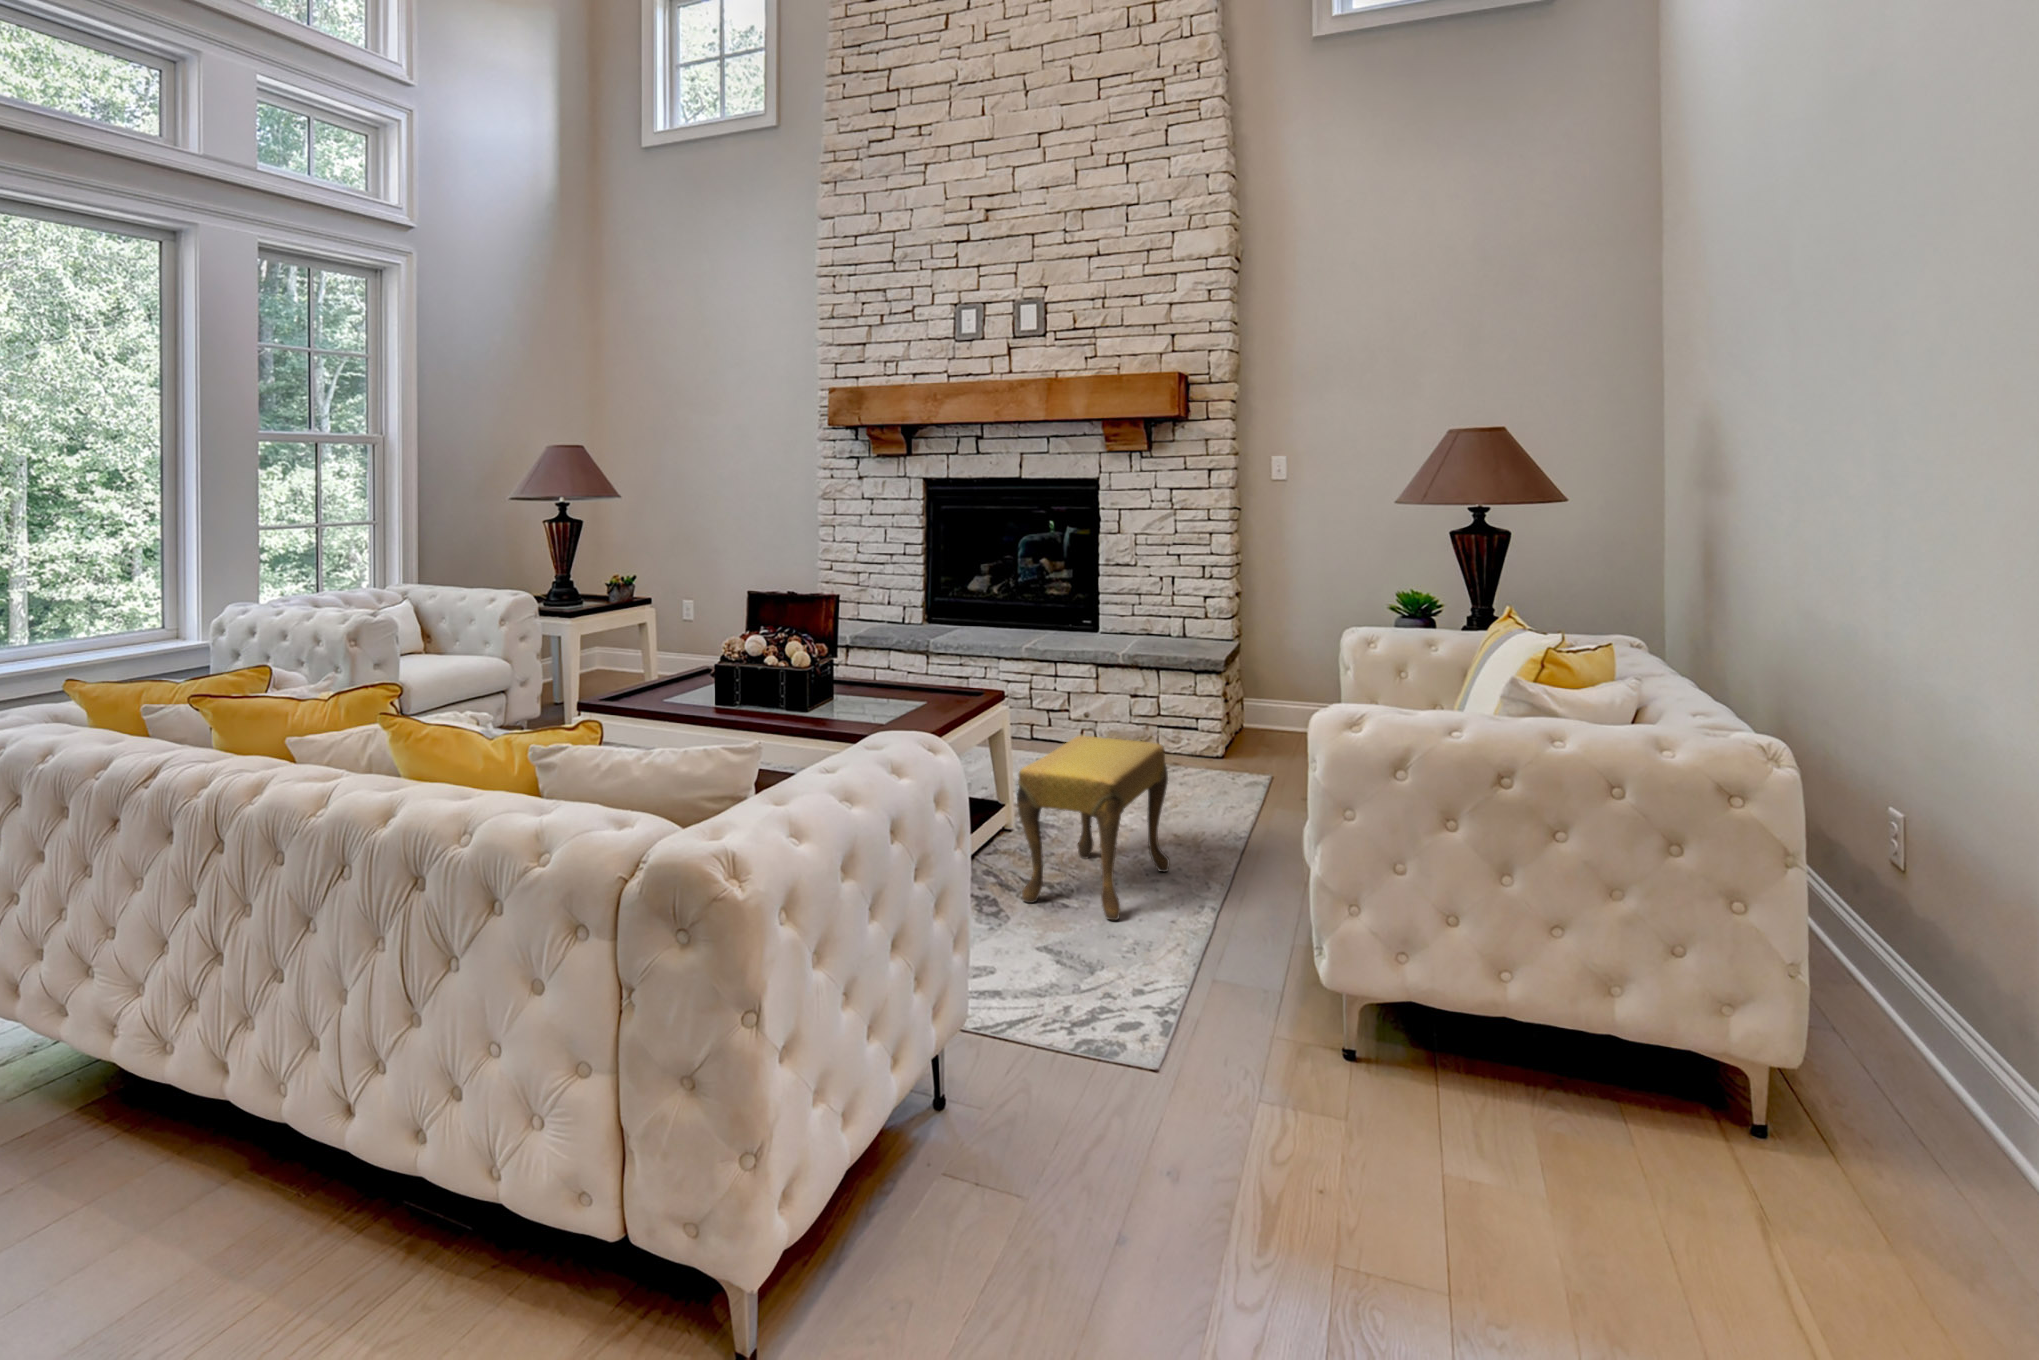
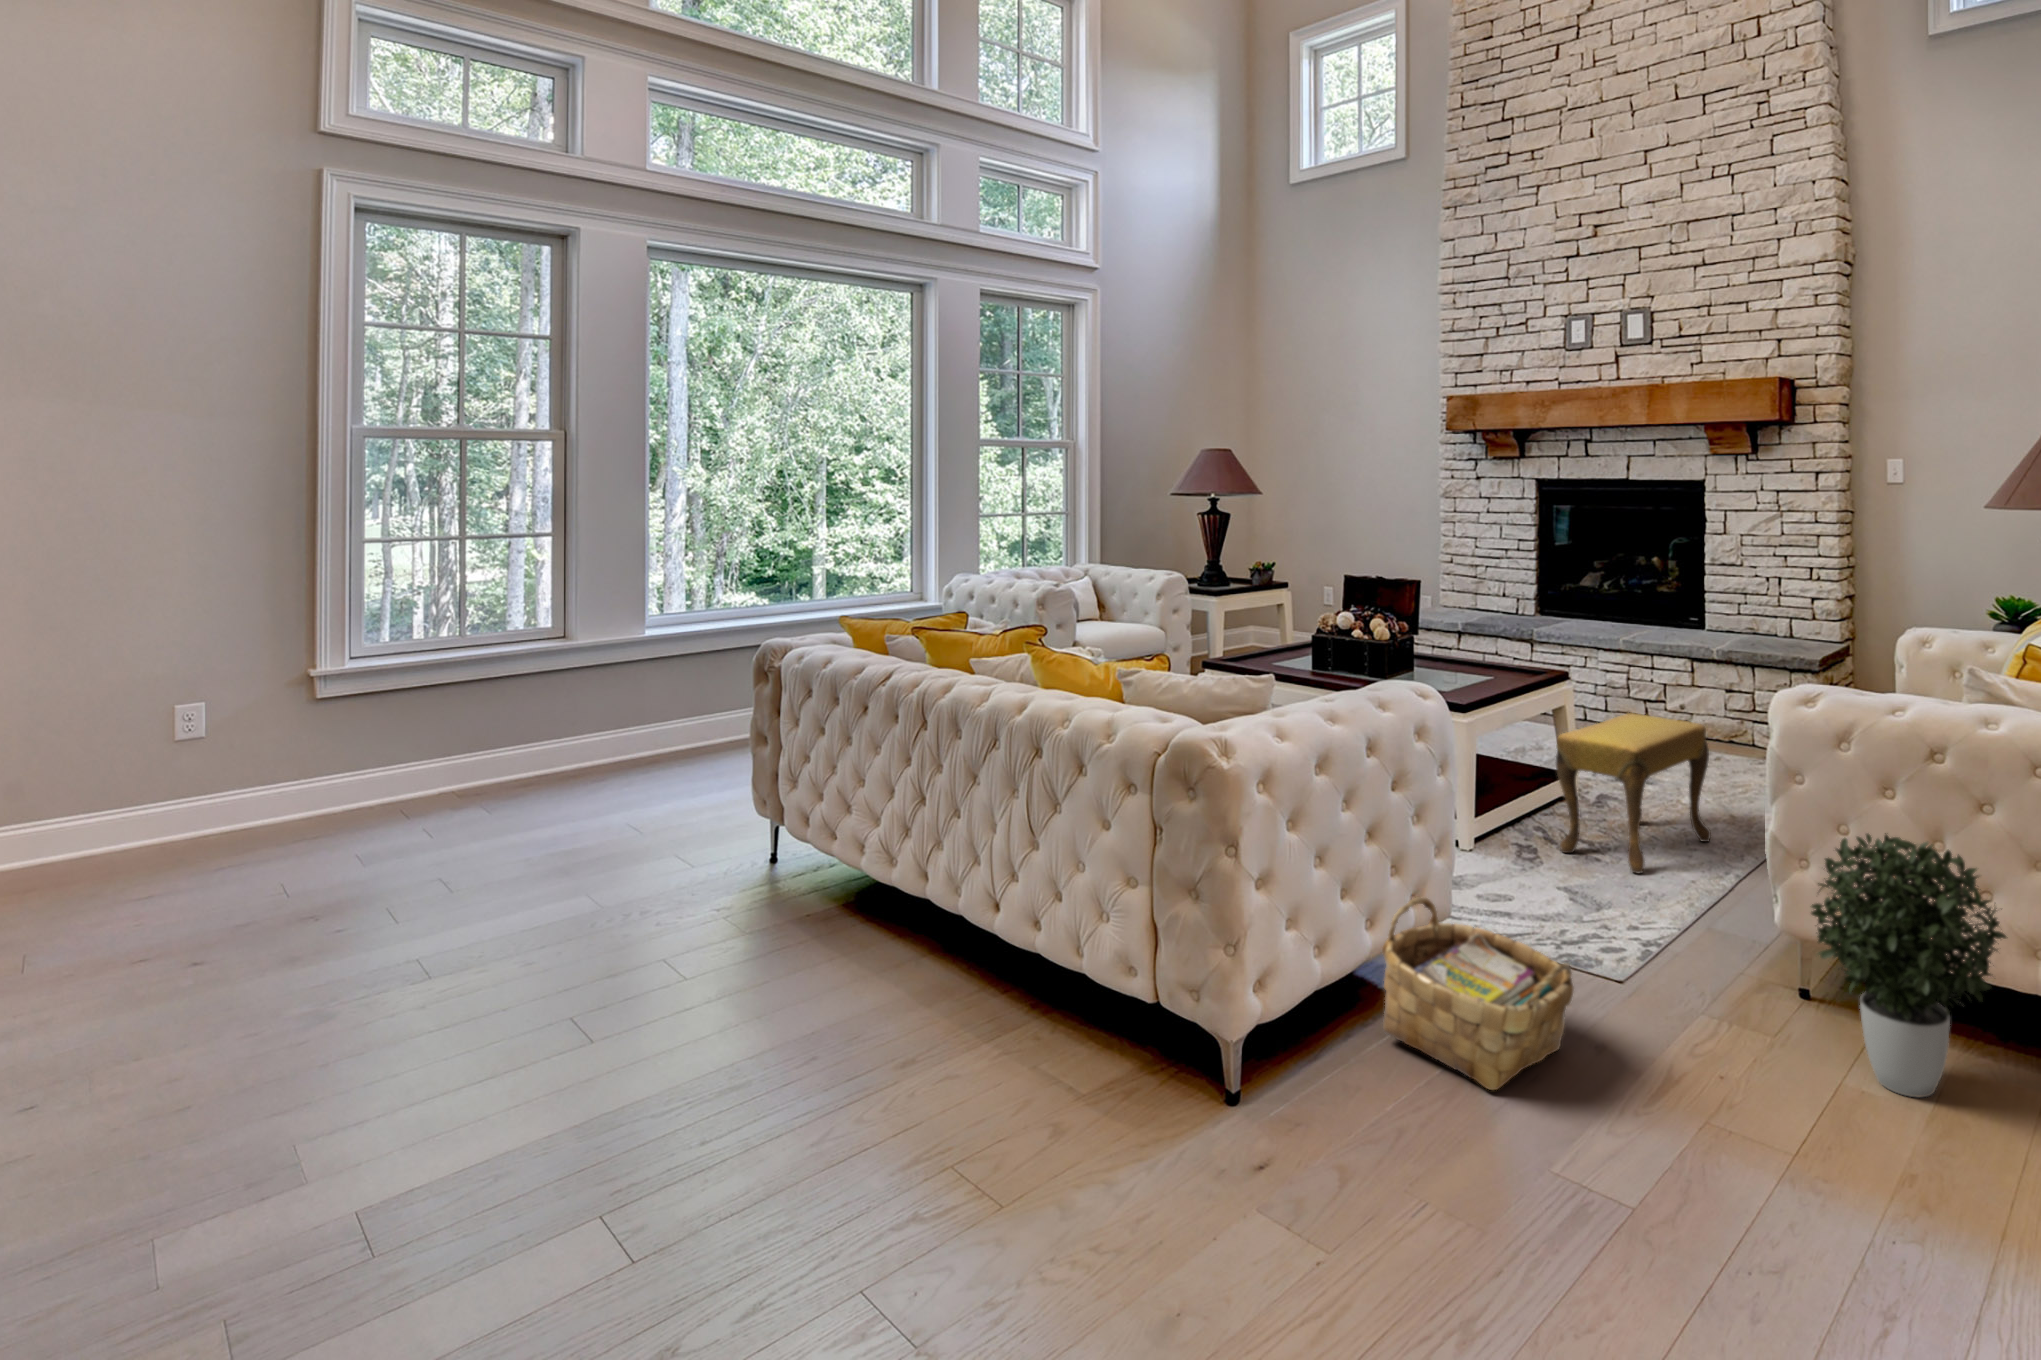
potted plant: none [1396,878,1611,1180] -> present [1811,833,2006,1097]
woven basket: none [908,1012,1153,1269] -> present [1382,897,1574,1090]

